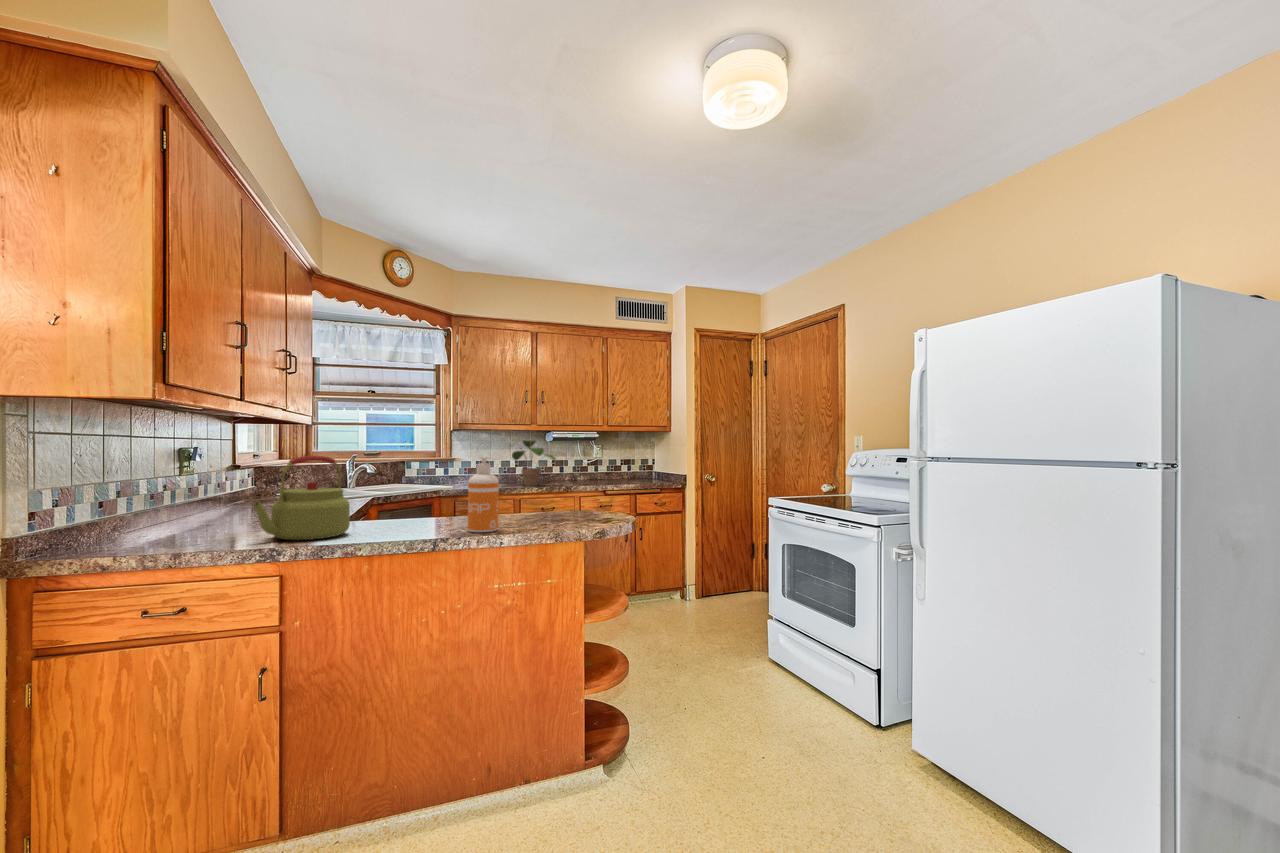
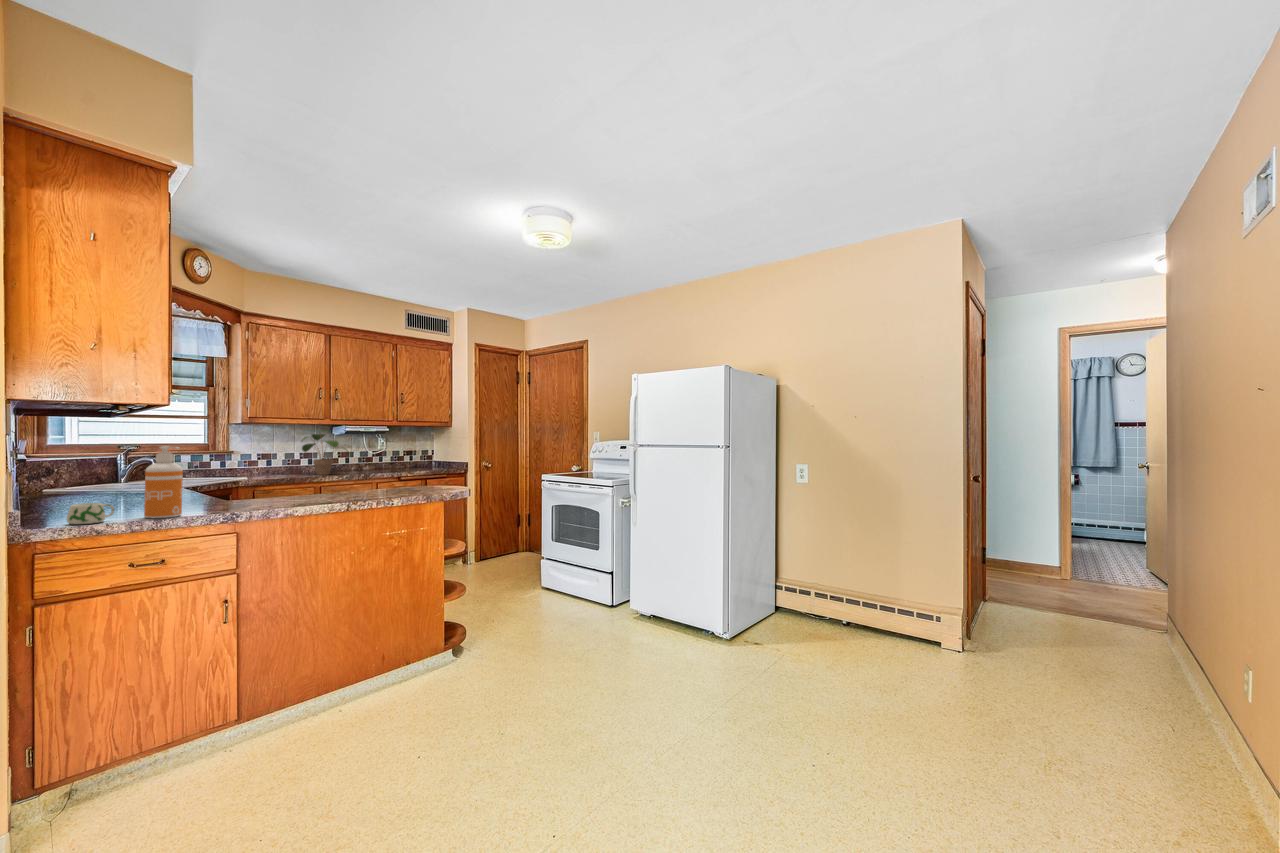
kettle: present [253,456,350,540] -> none [209,446,273,509]
soap dispenser: present [468,457,499,532] -> present [144,446,183,518]
mug: none [61,529,127,558] -> present [67,503,114,524]

